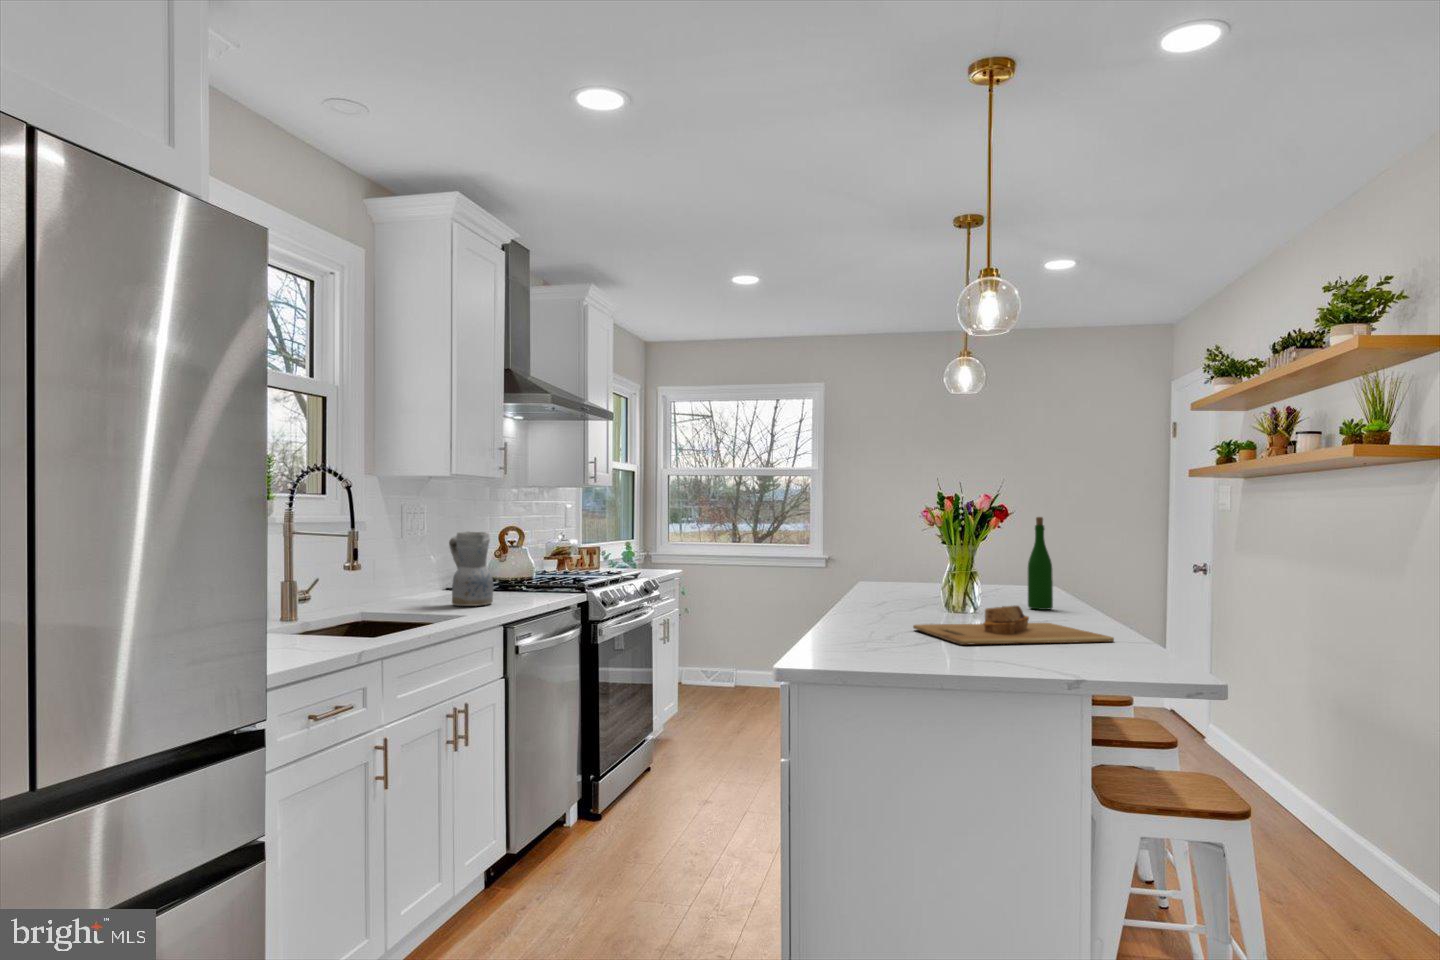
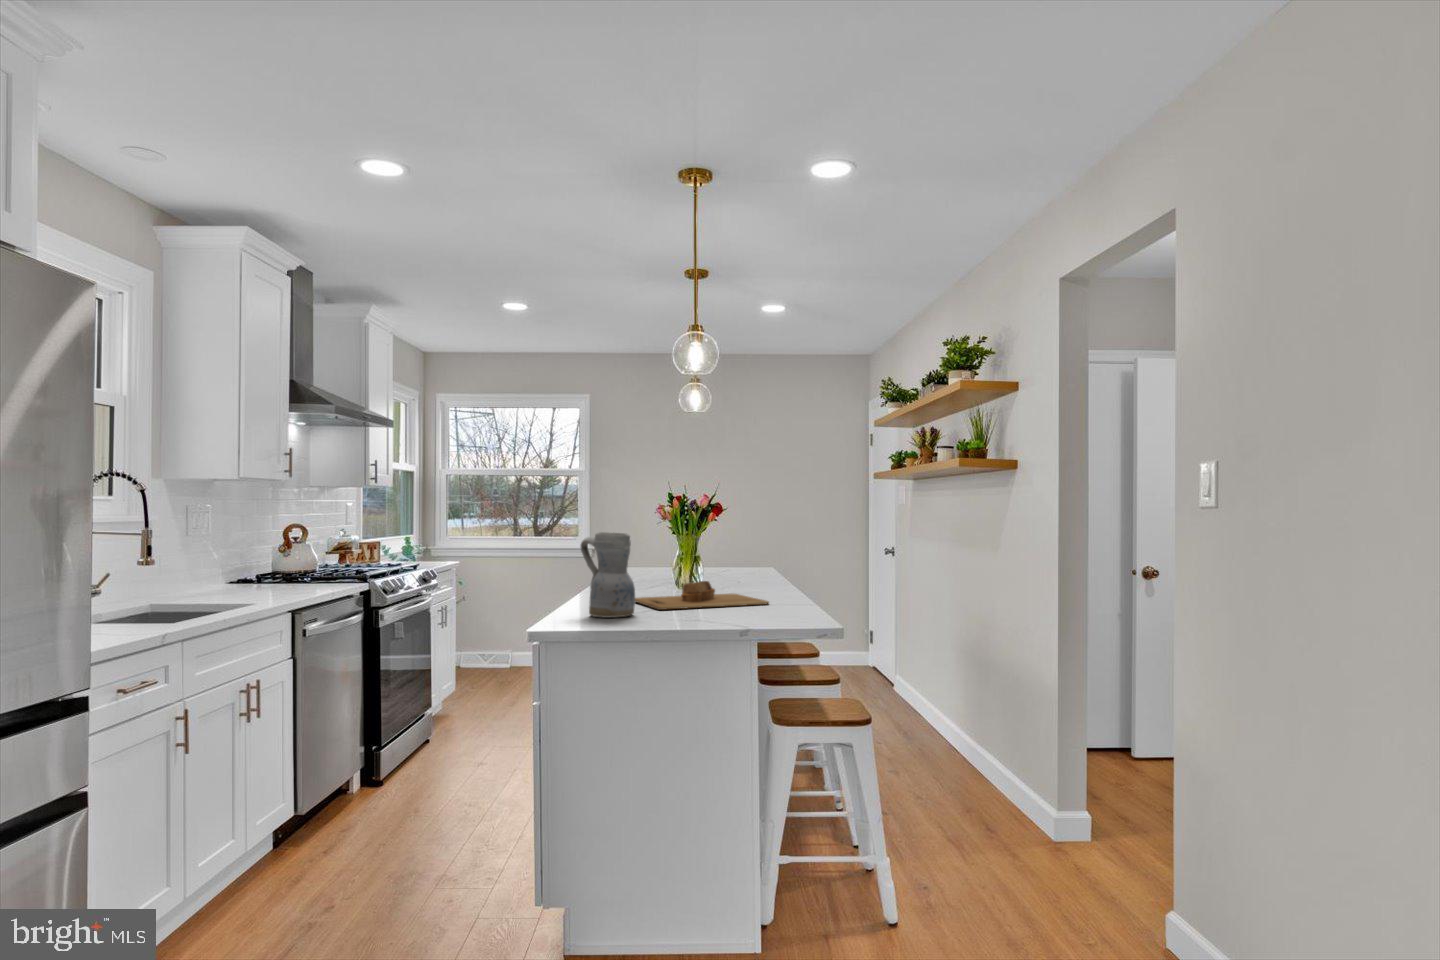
wine bottle: present [1028,517,1053,610] -> none [733,514,751,585]
ceramic pitcher: present [449,531,493,606] -> present [581,532,635,617]

